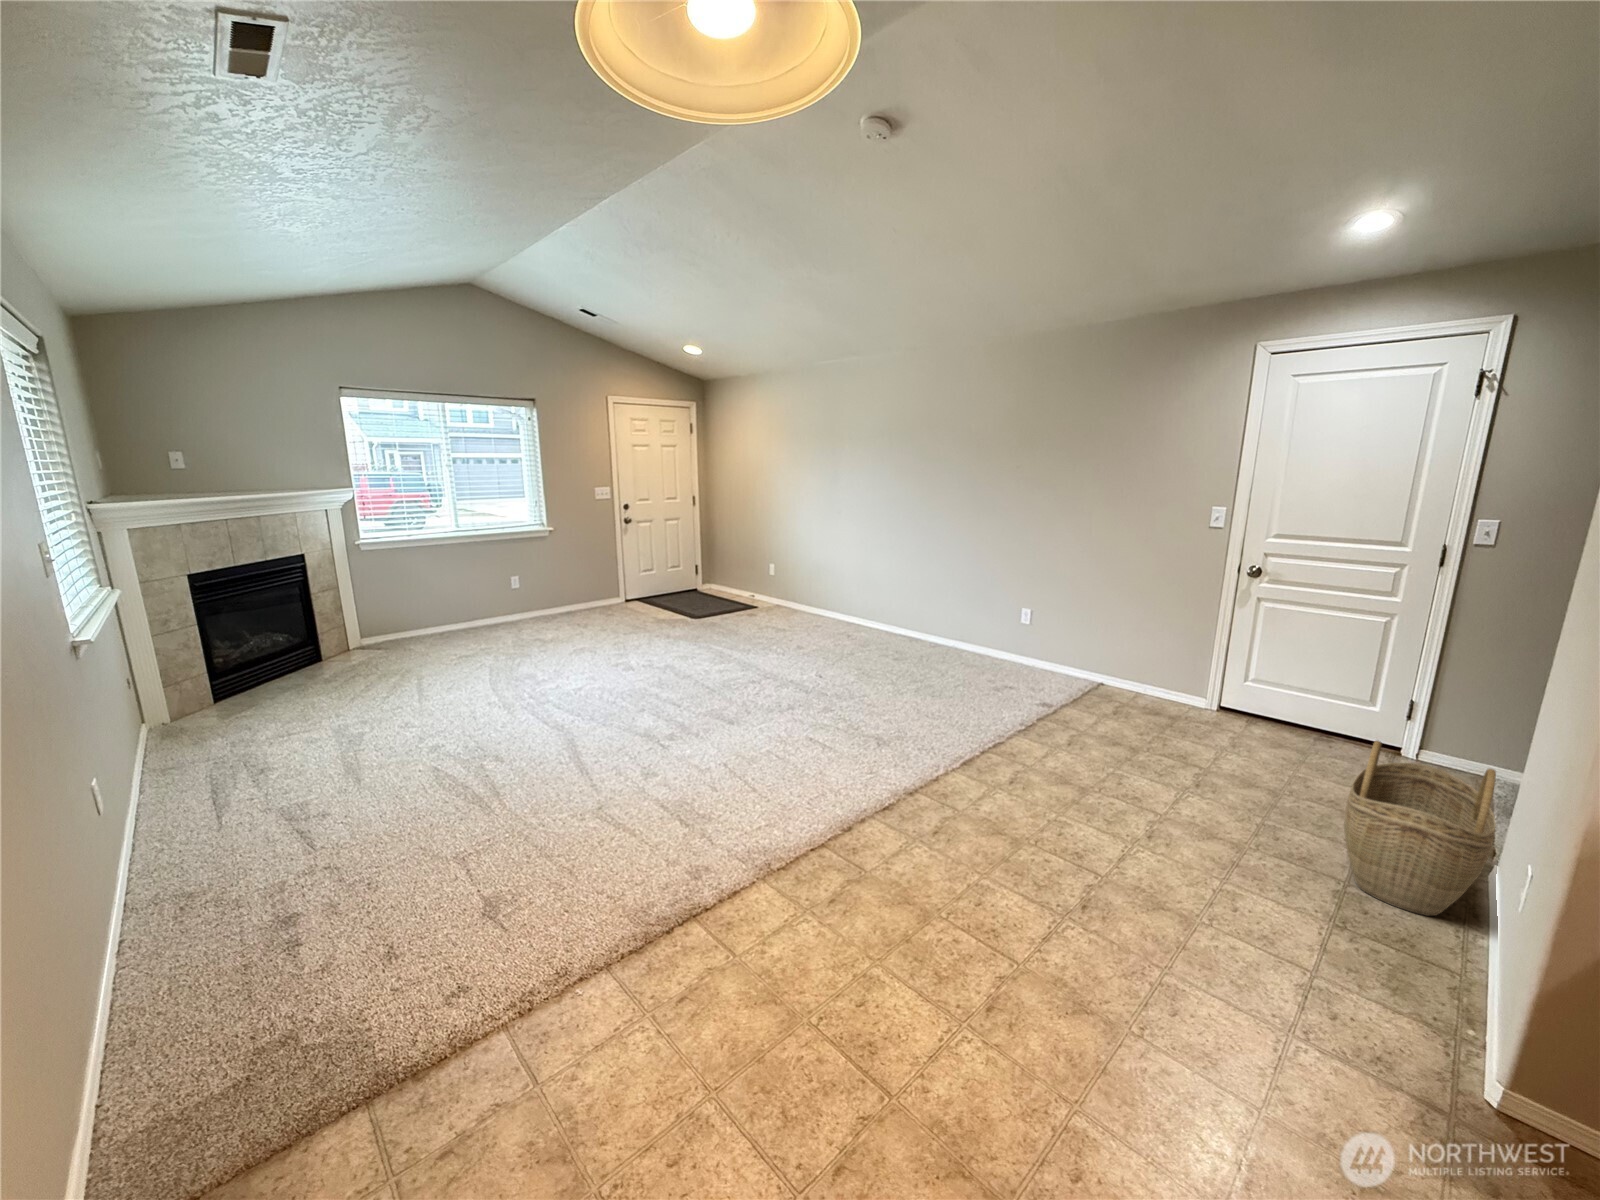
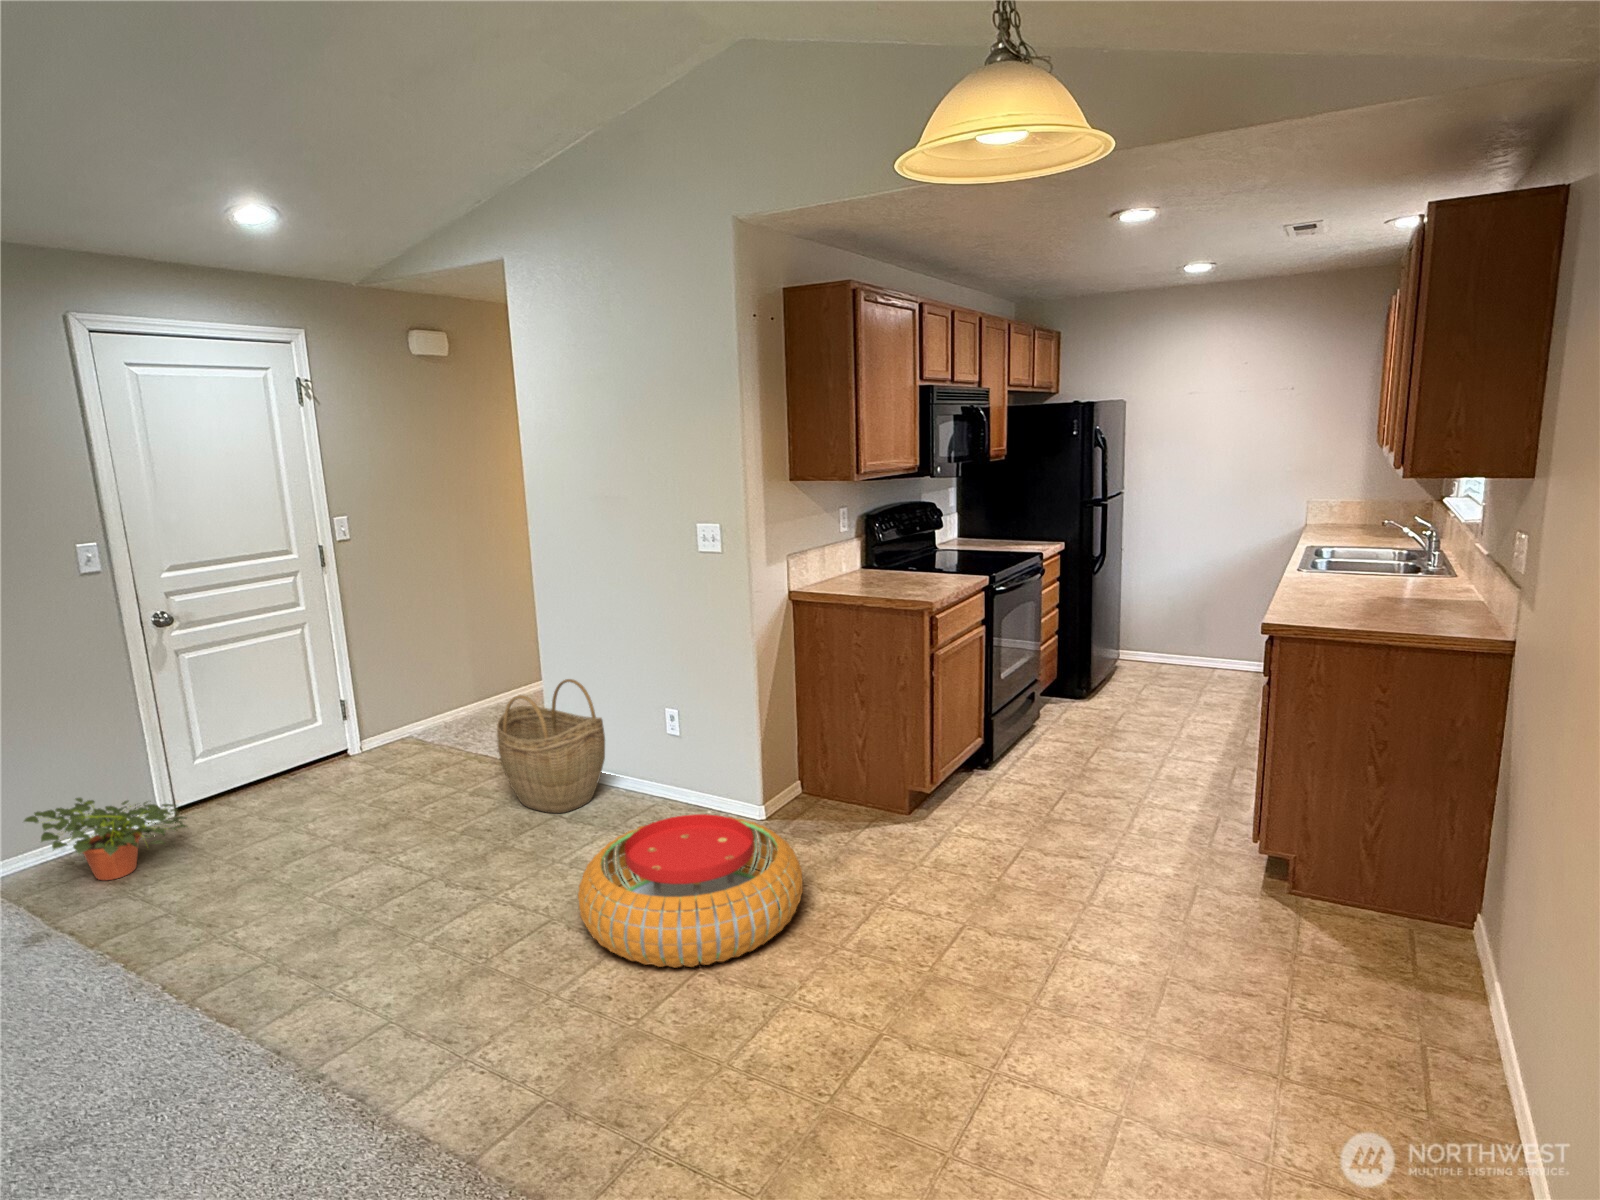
potted plant: none [1100,655,1192,712] -> present [24,798,187,880]
pouf: none [1005,849,1294,1079] -> present [578,814,803,968]

